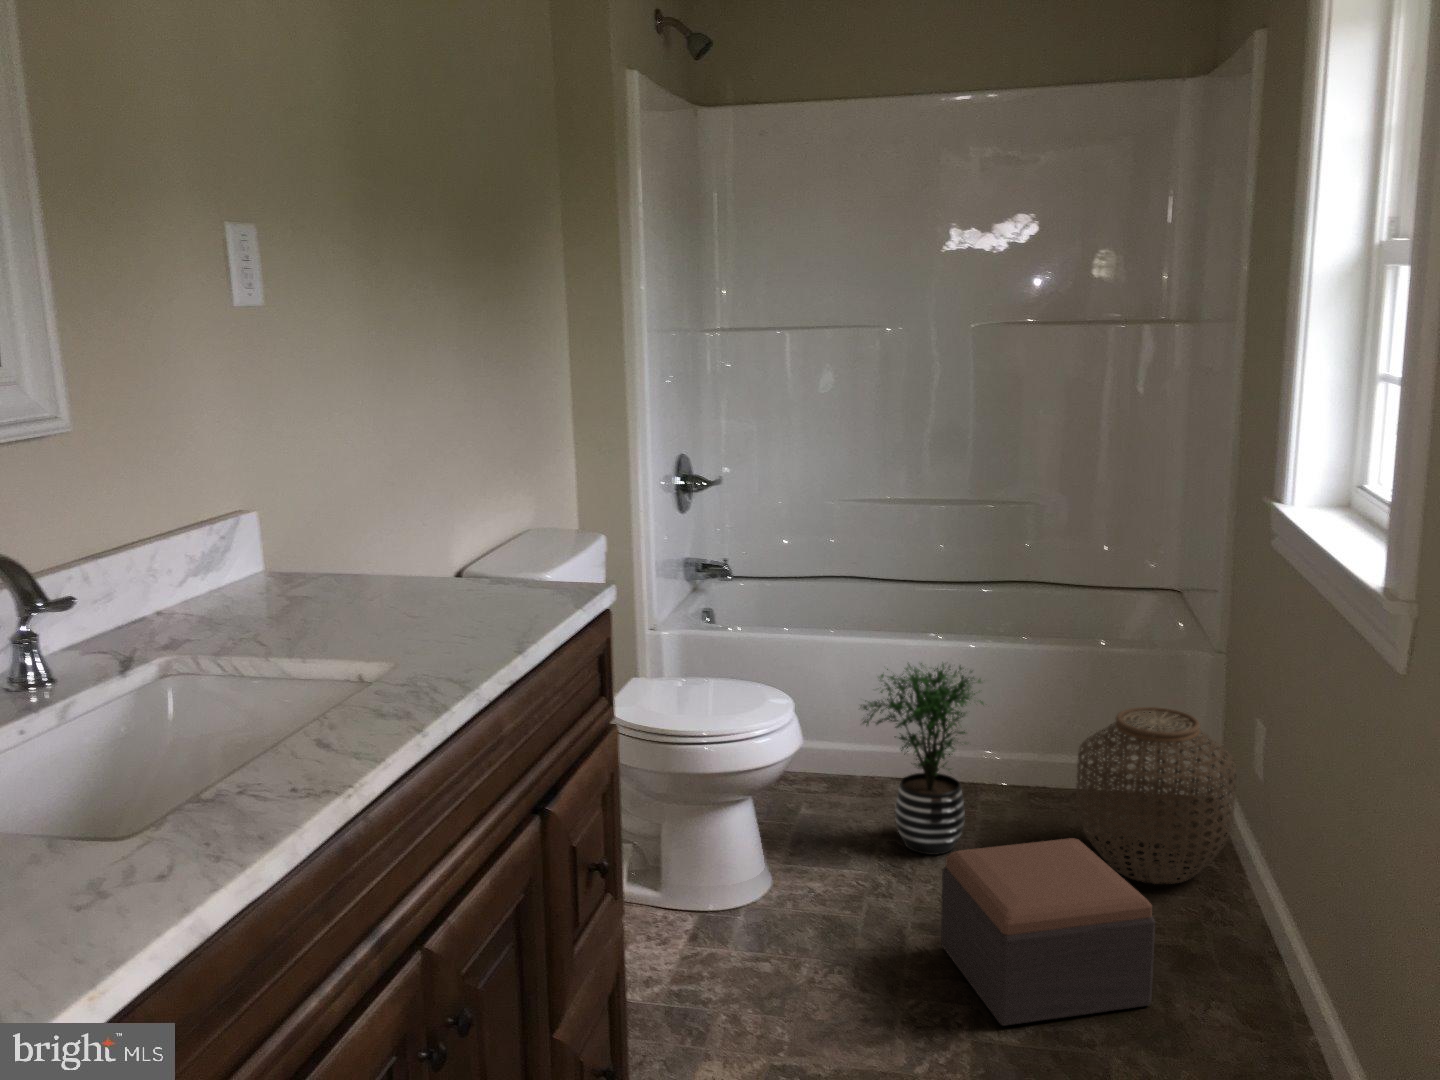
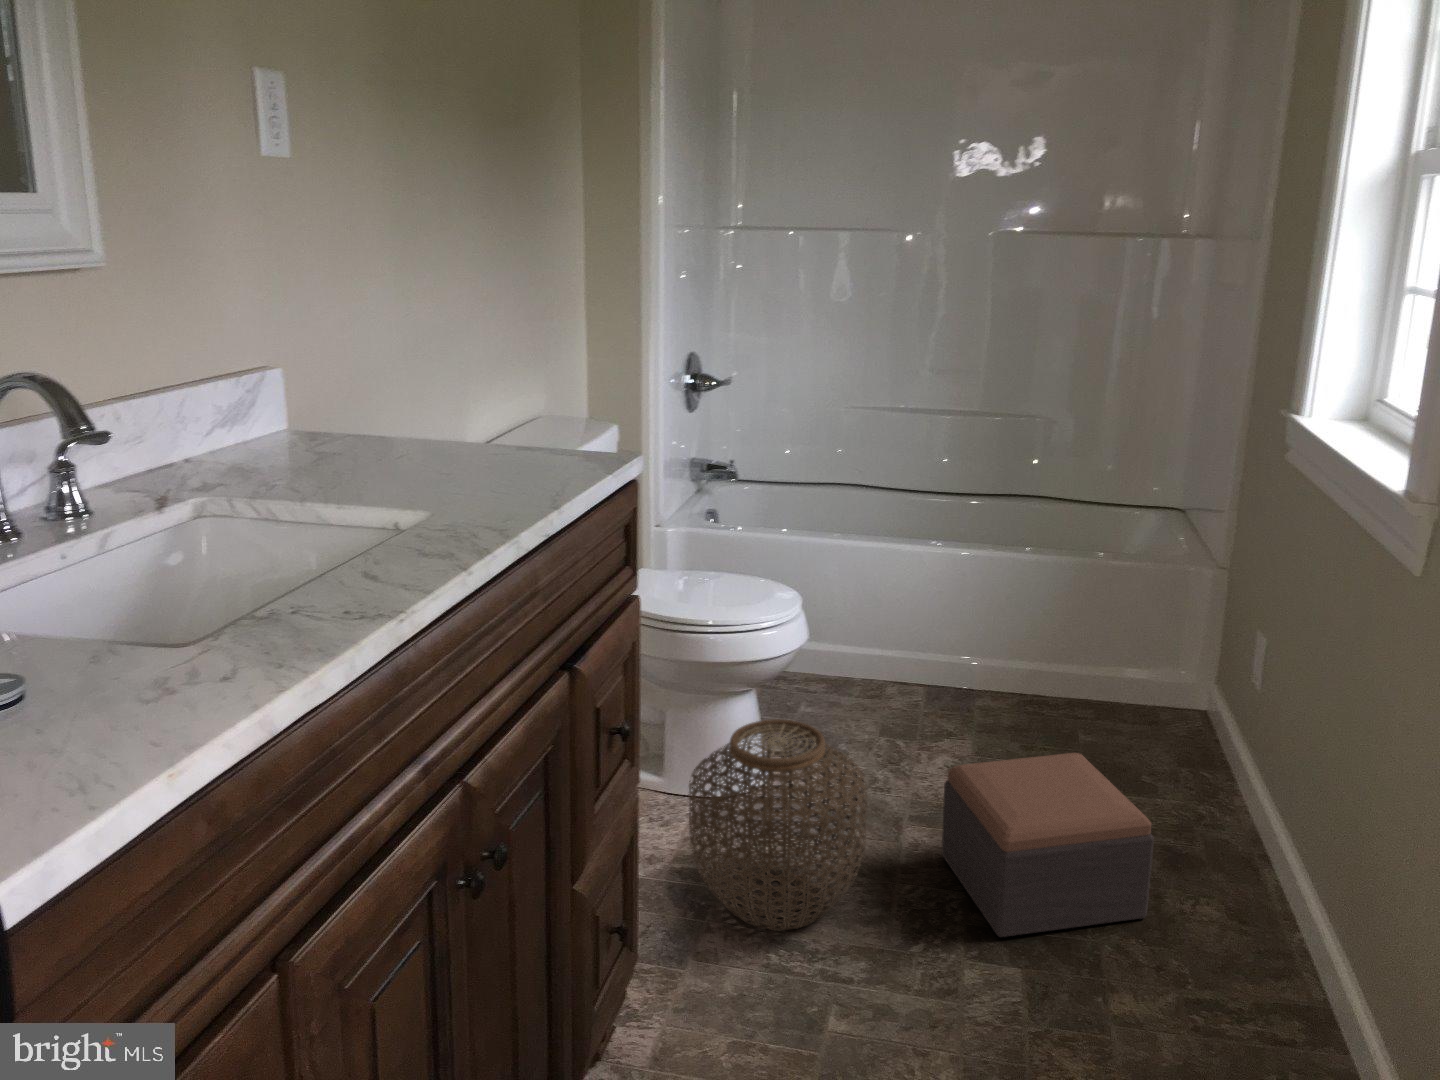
potted plant: present [861,663,984,855] -> none [862,570,1003,761]
woven basket: present [1076,707,1237,884] -> present [689,719,867,930]

